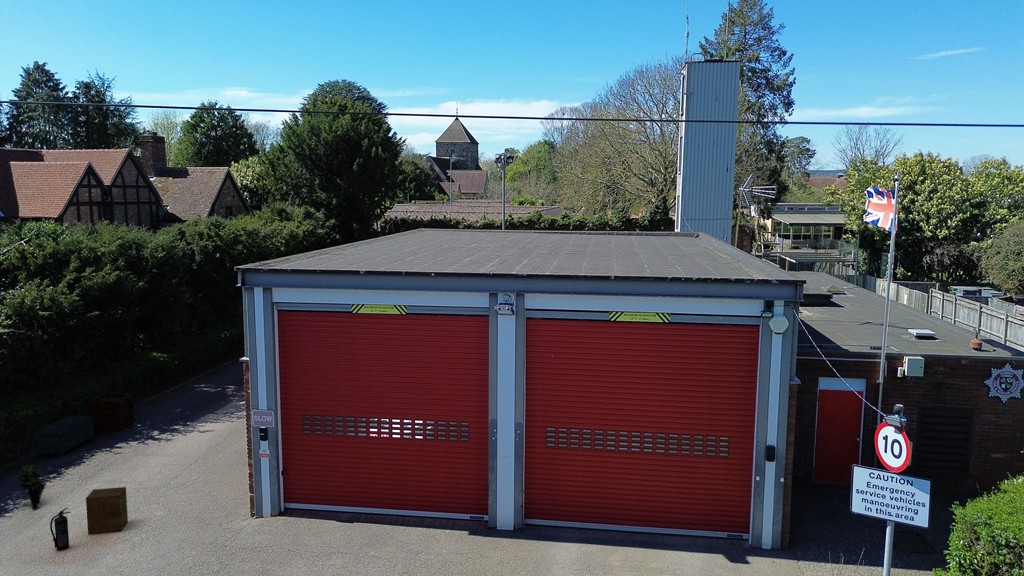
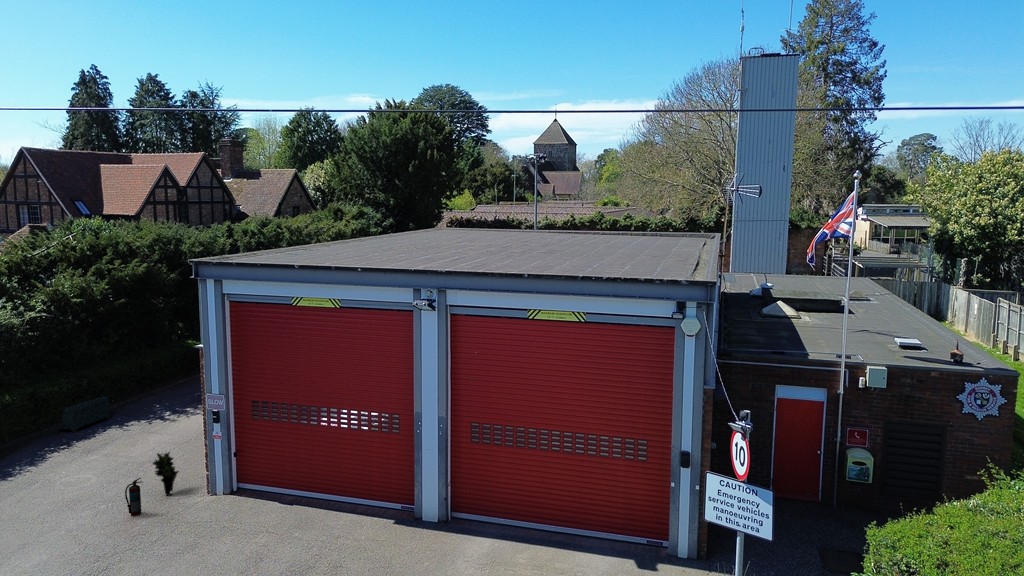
wooden crate: present [87,393,135,431] -> none [108,378,153,412]
potted plant: present [17,464,46,510] -> present [153,452,178,496]
cardboard box: present [86,487,128,535] -> none [60,459,100,500]
fire extinguisher: present [50,508,71,550] -> present [125,478,141,516]

